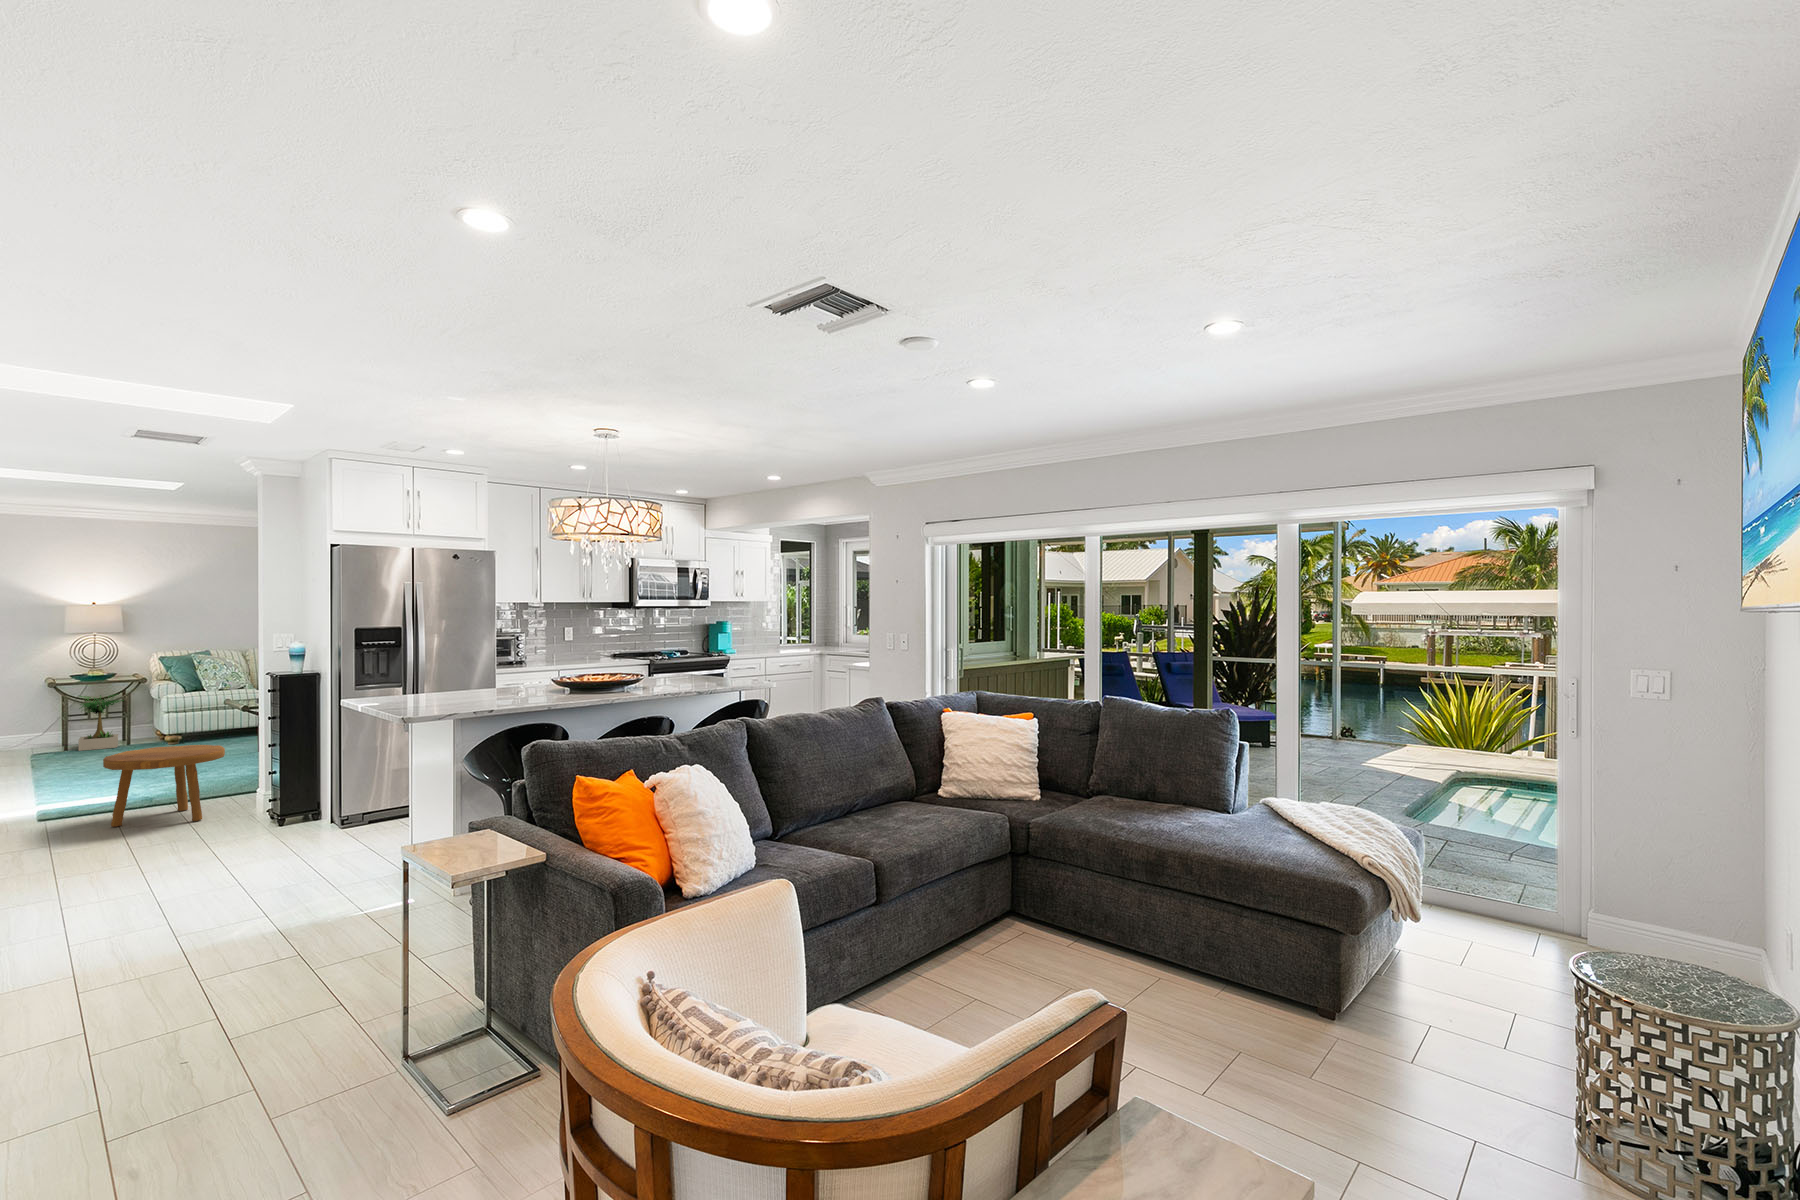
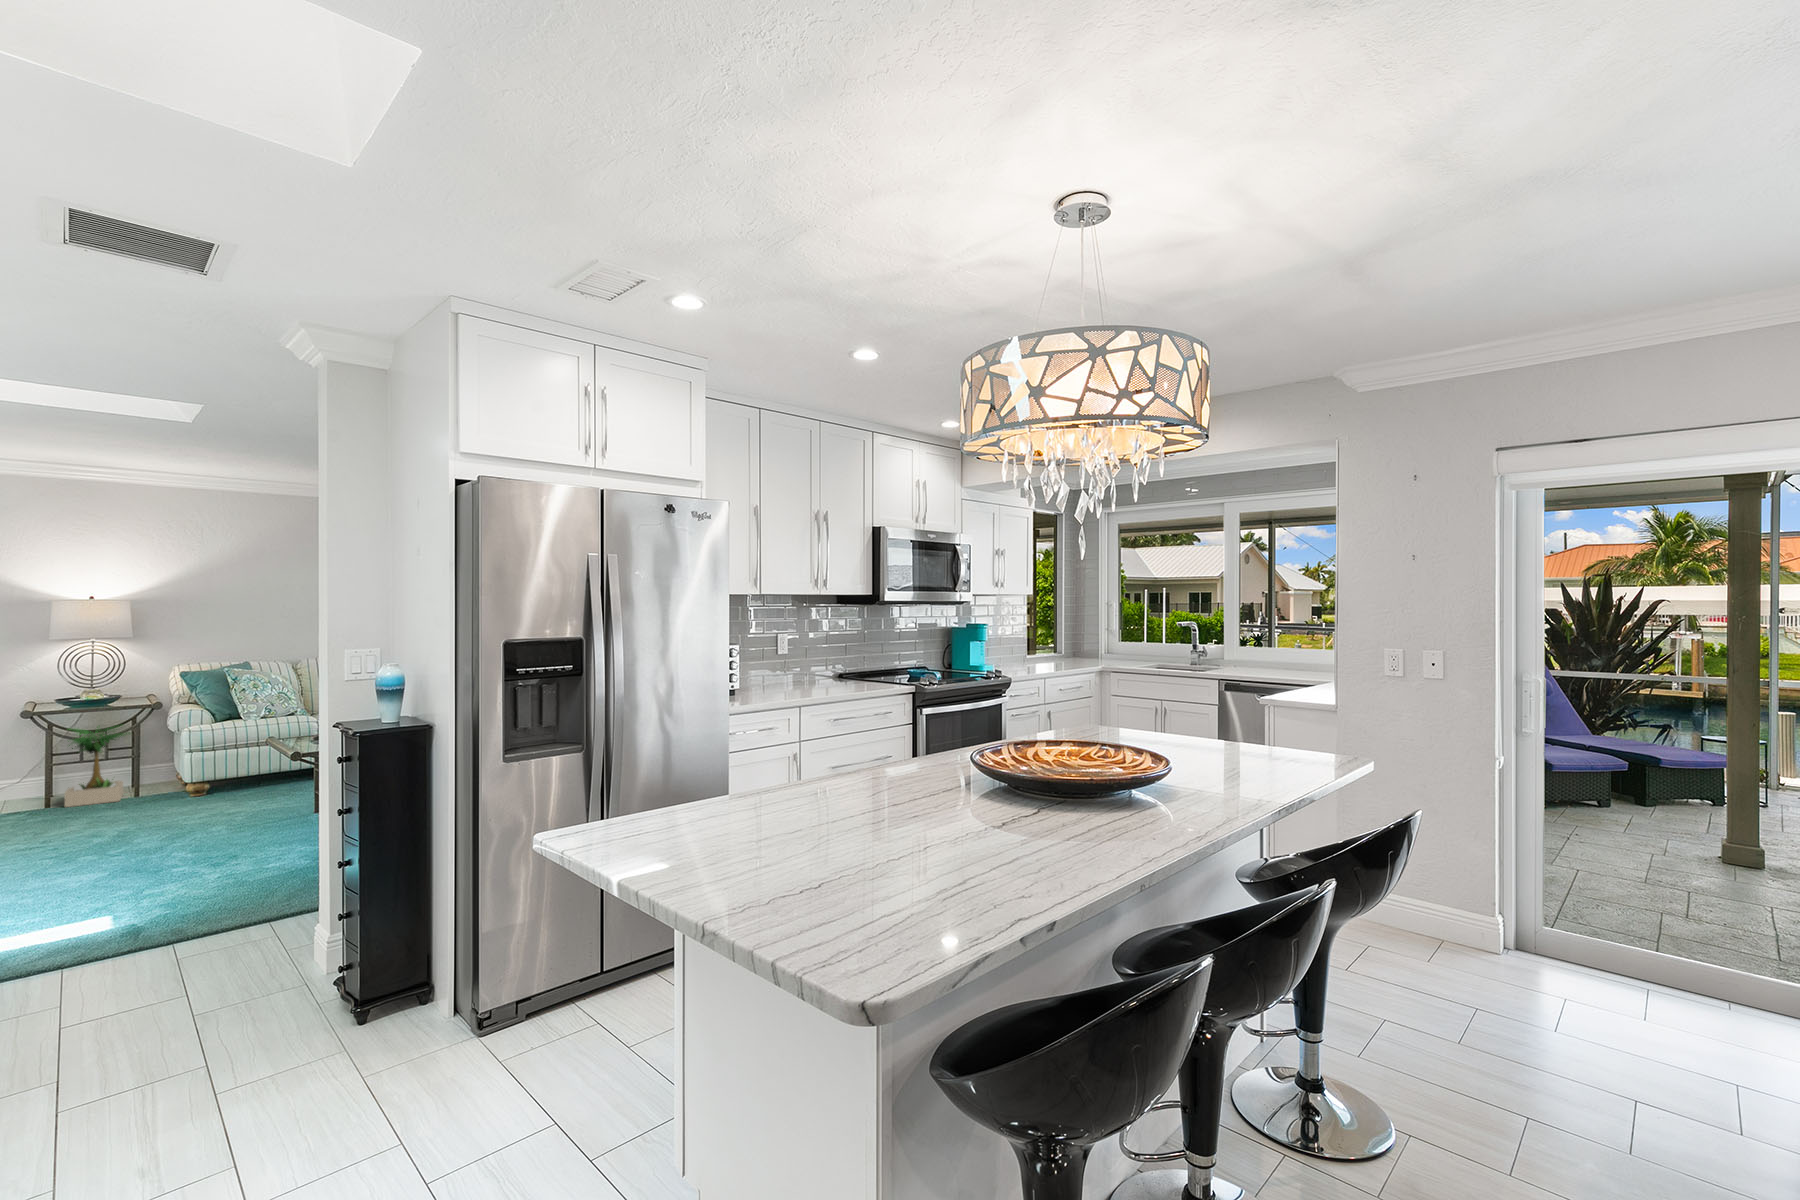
footstool: present [103,745,225,827] -> none [31,845,262,1019]

